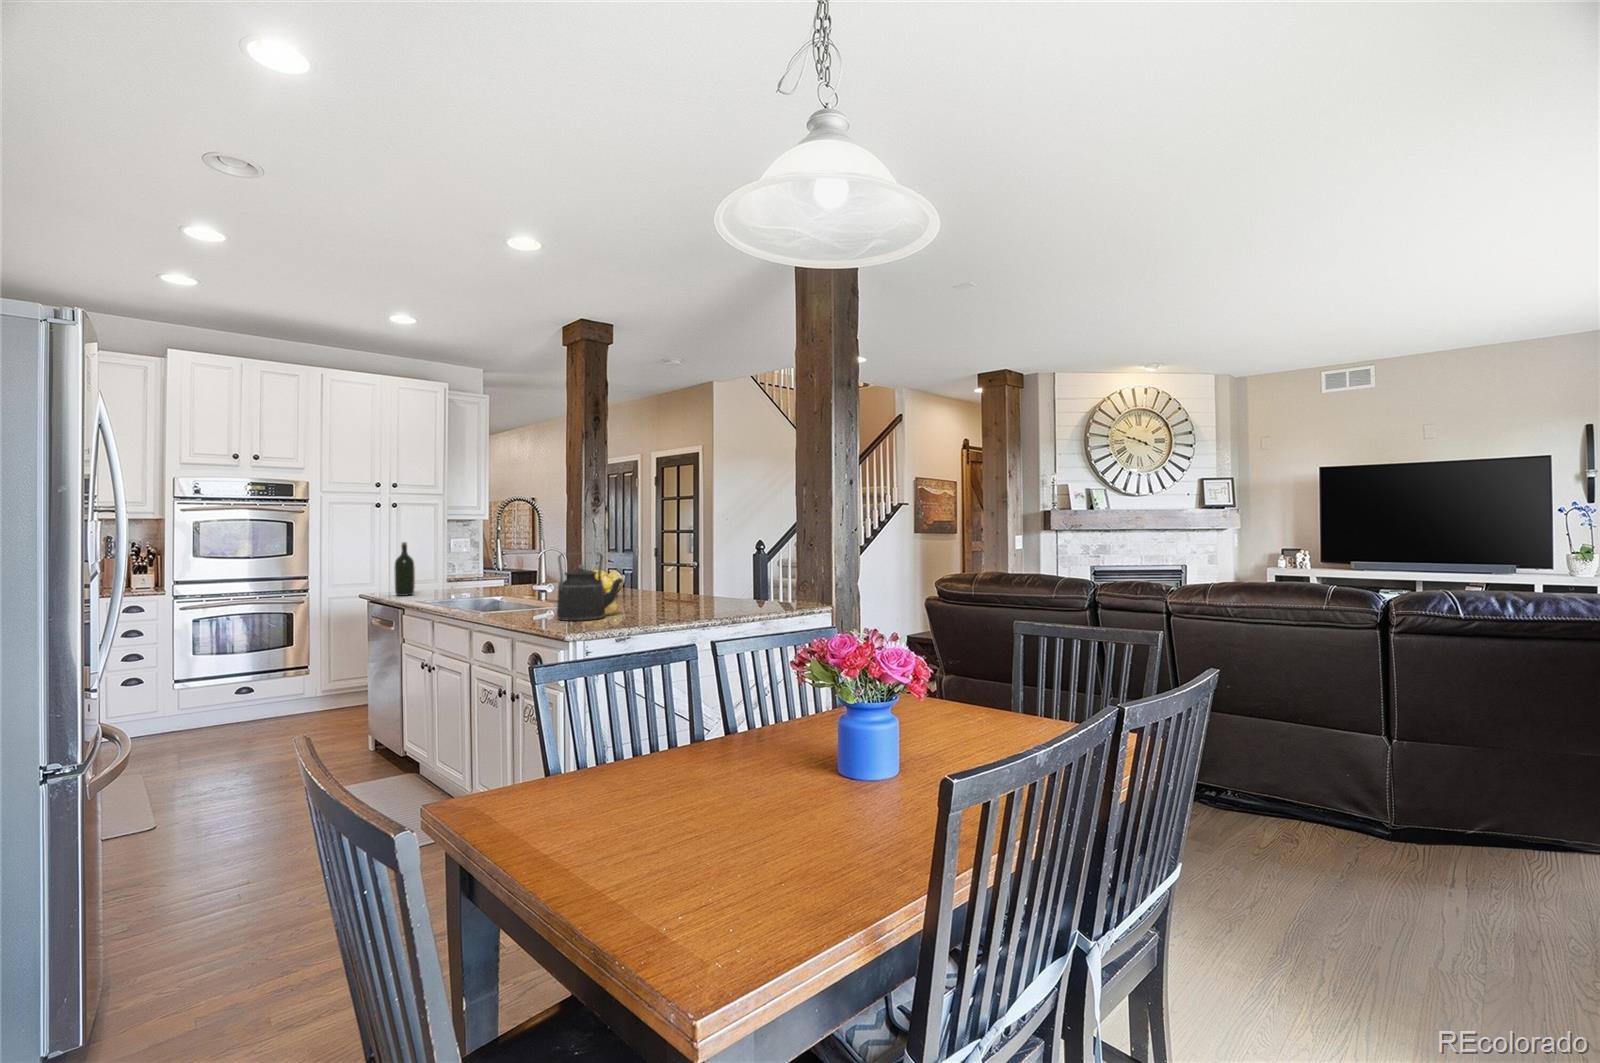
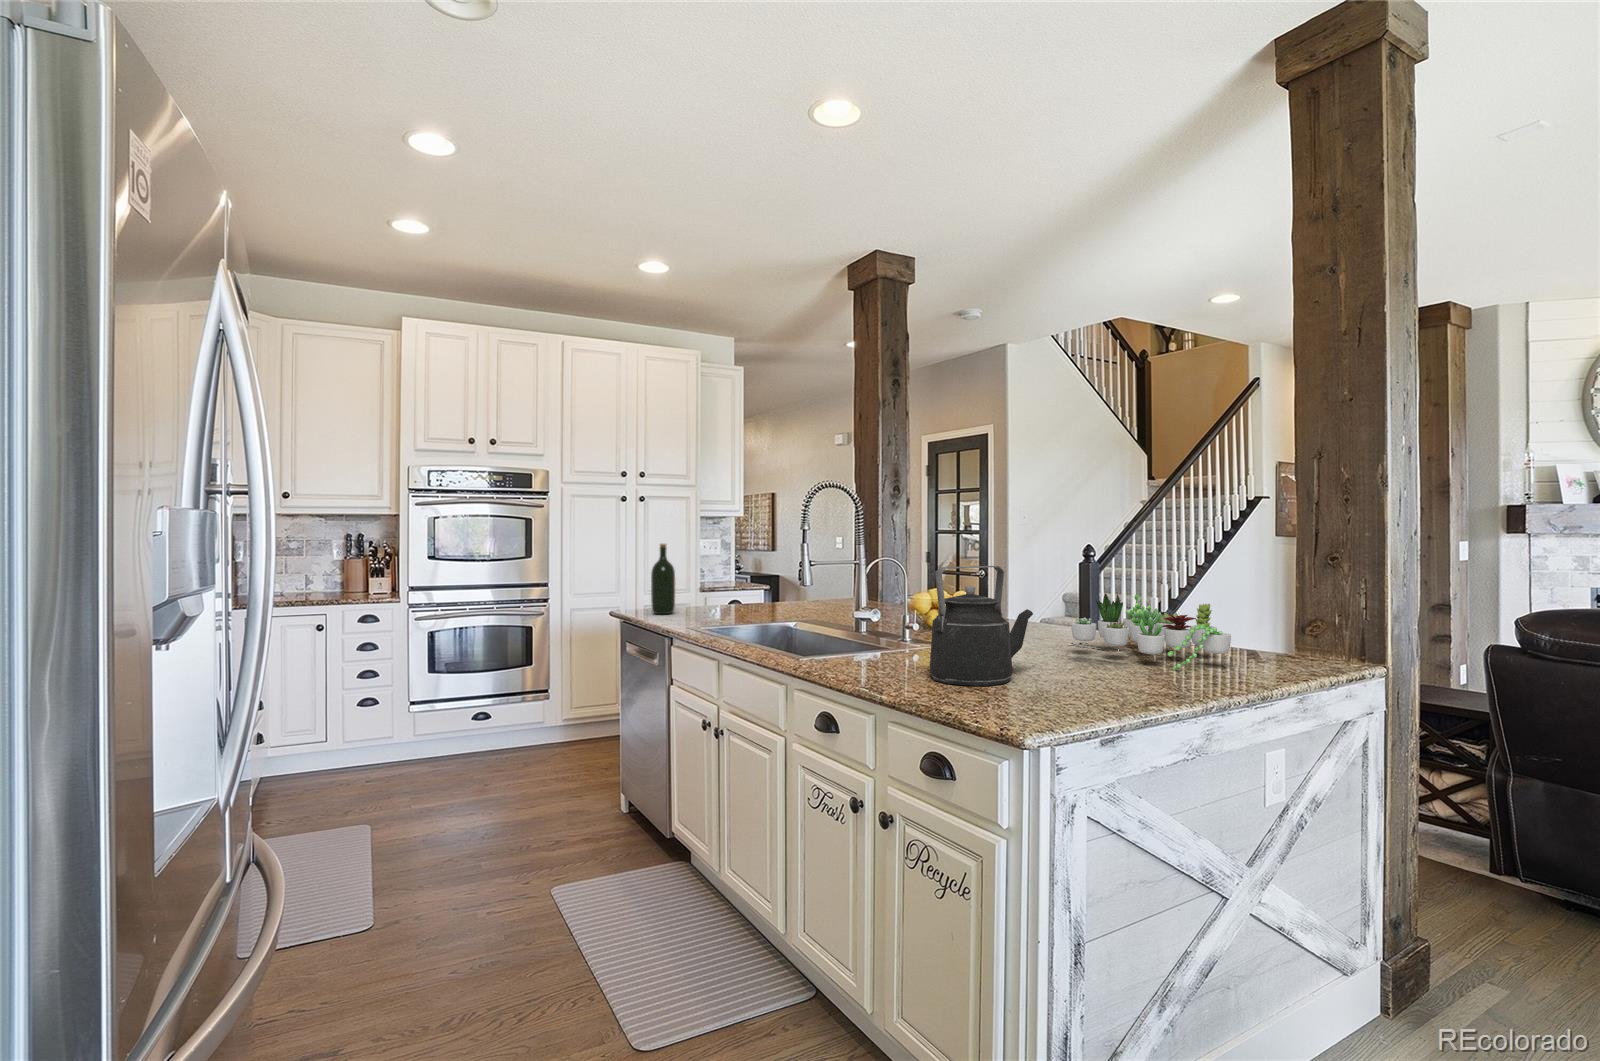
succulent plant: none [648,566,744,611] -> present [1069,594,1231,670]

